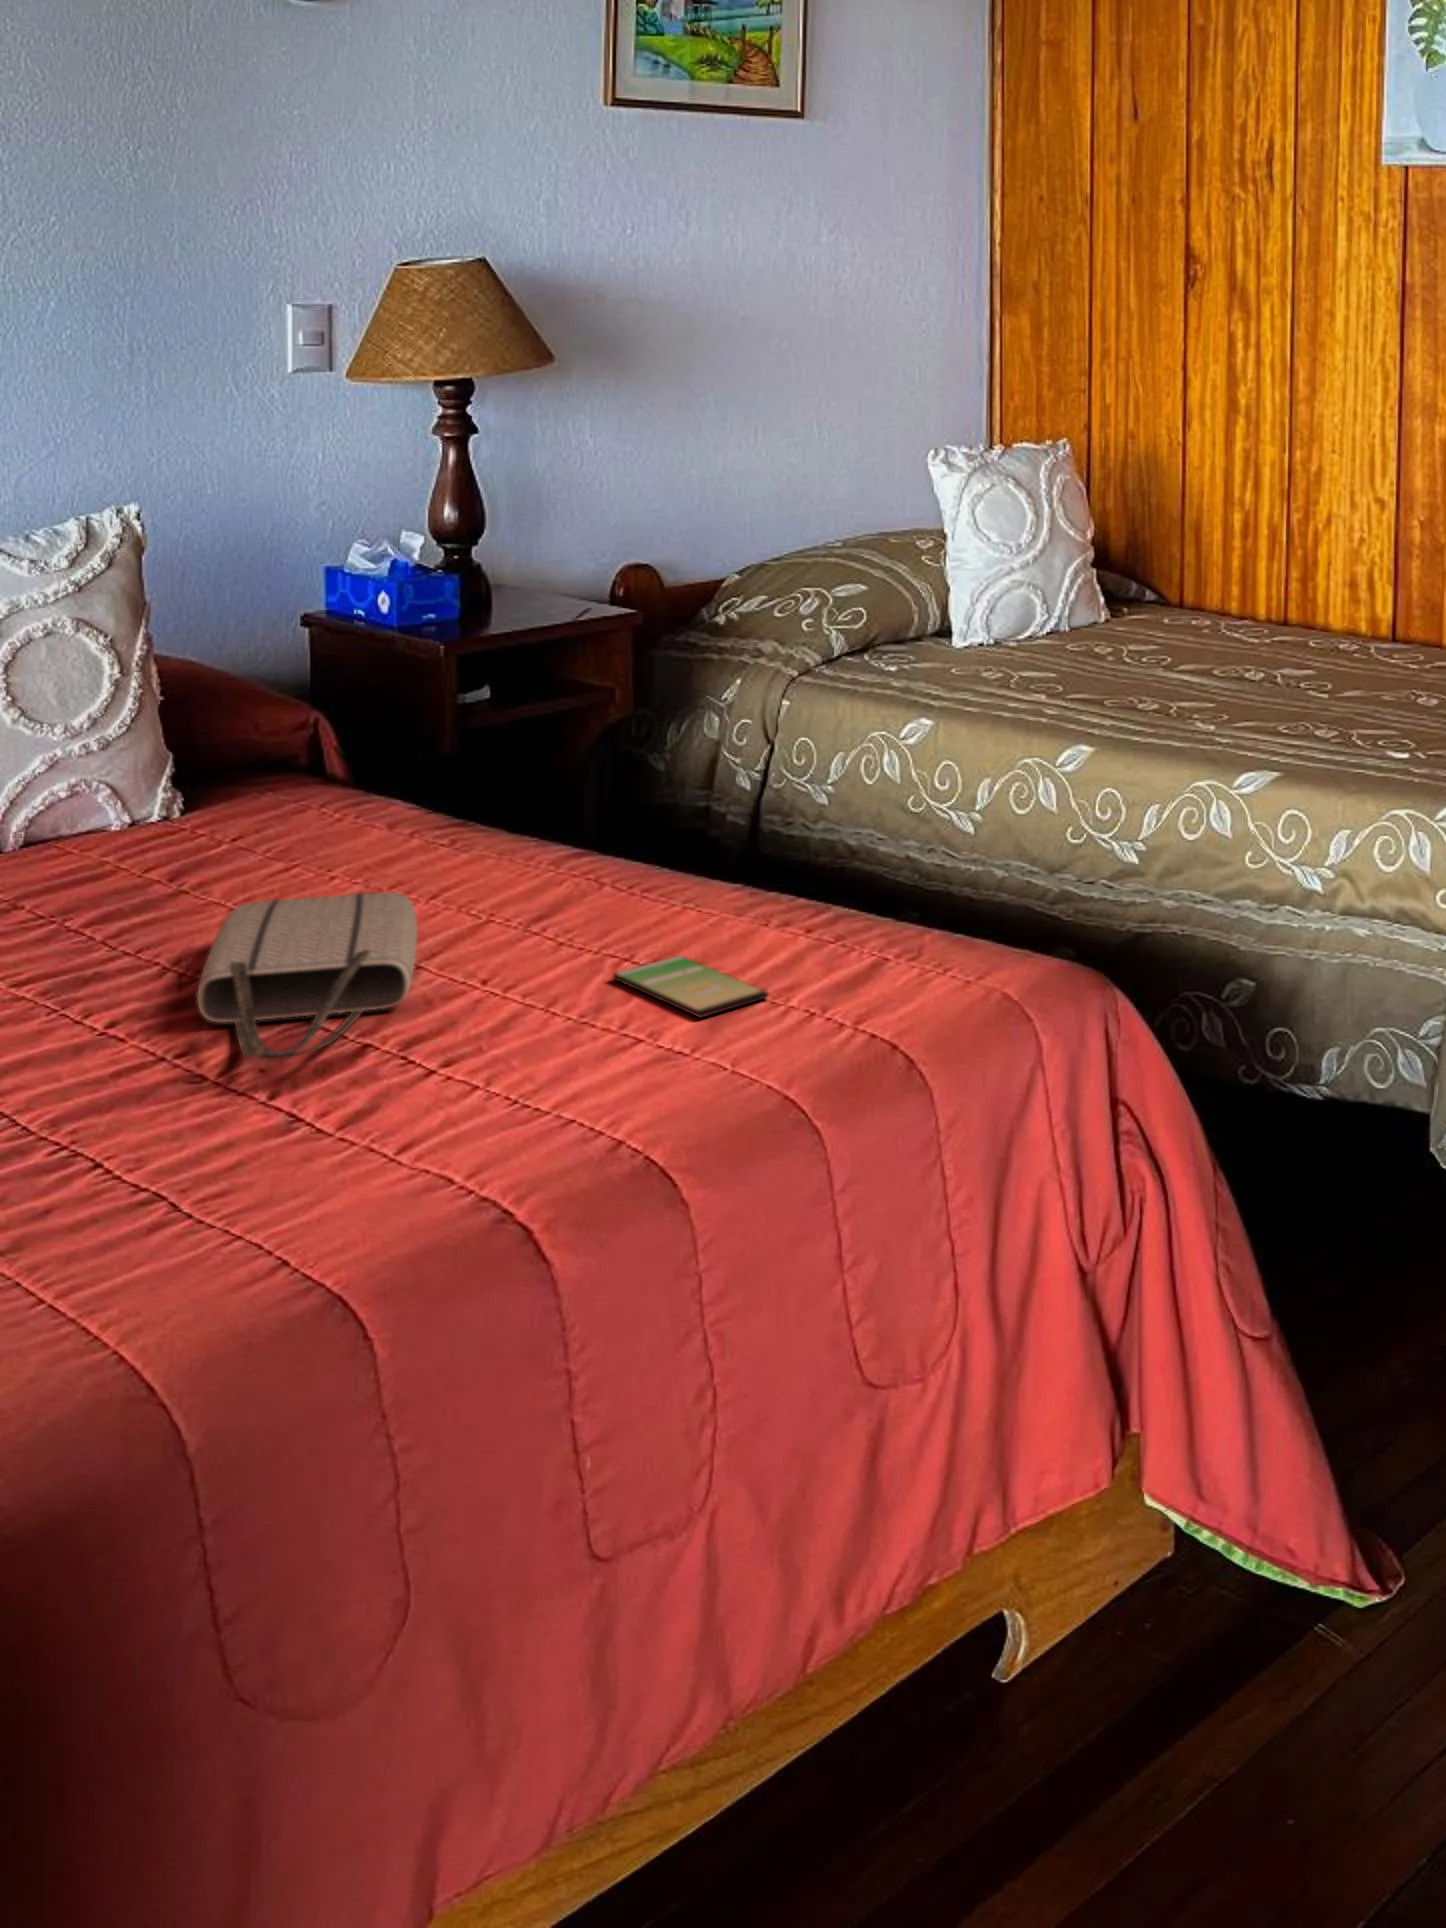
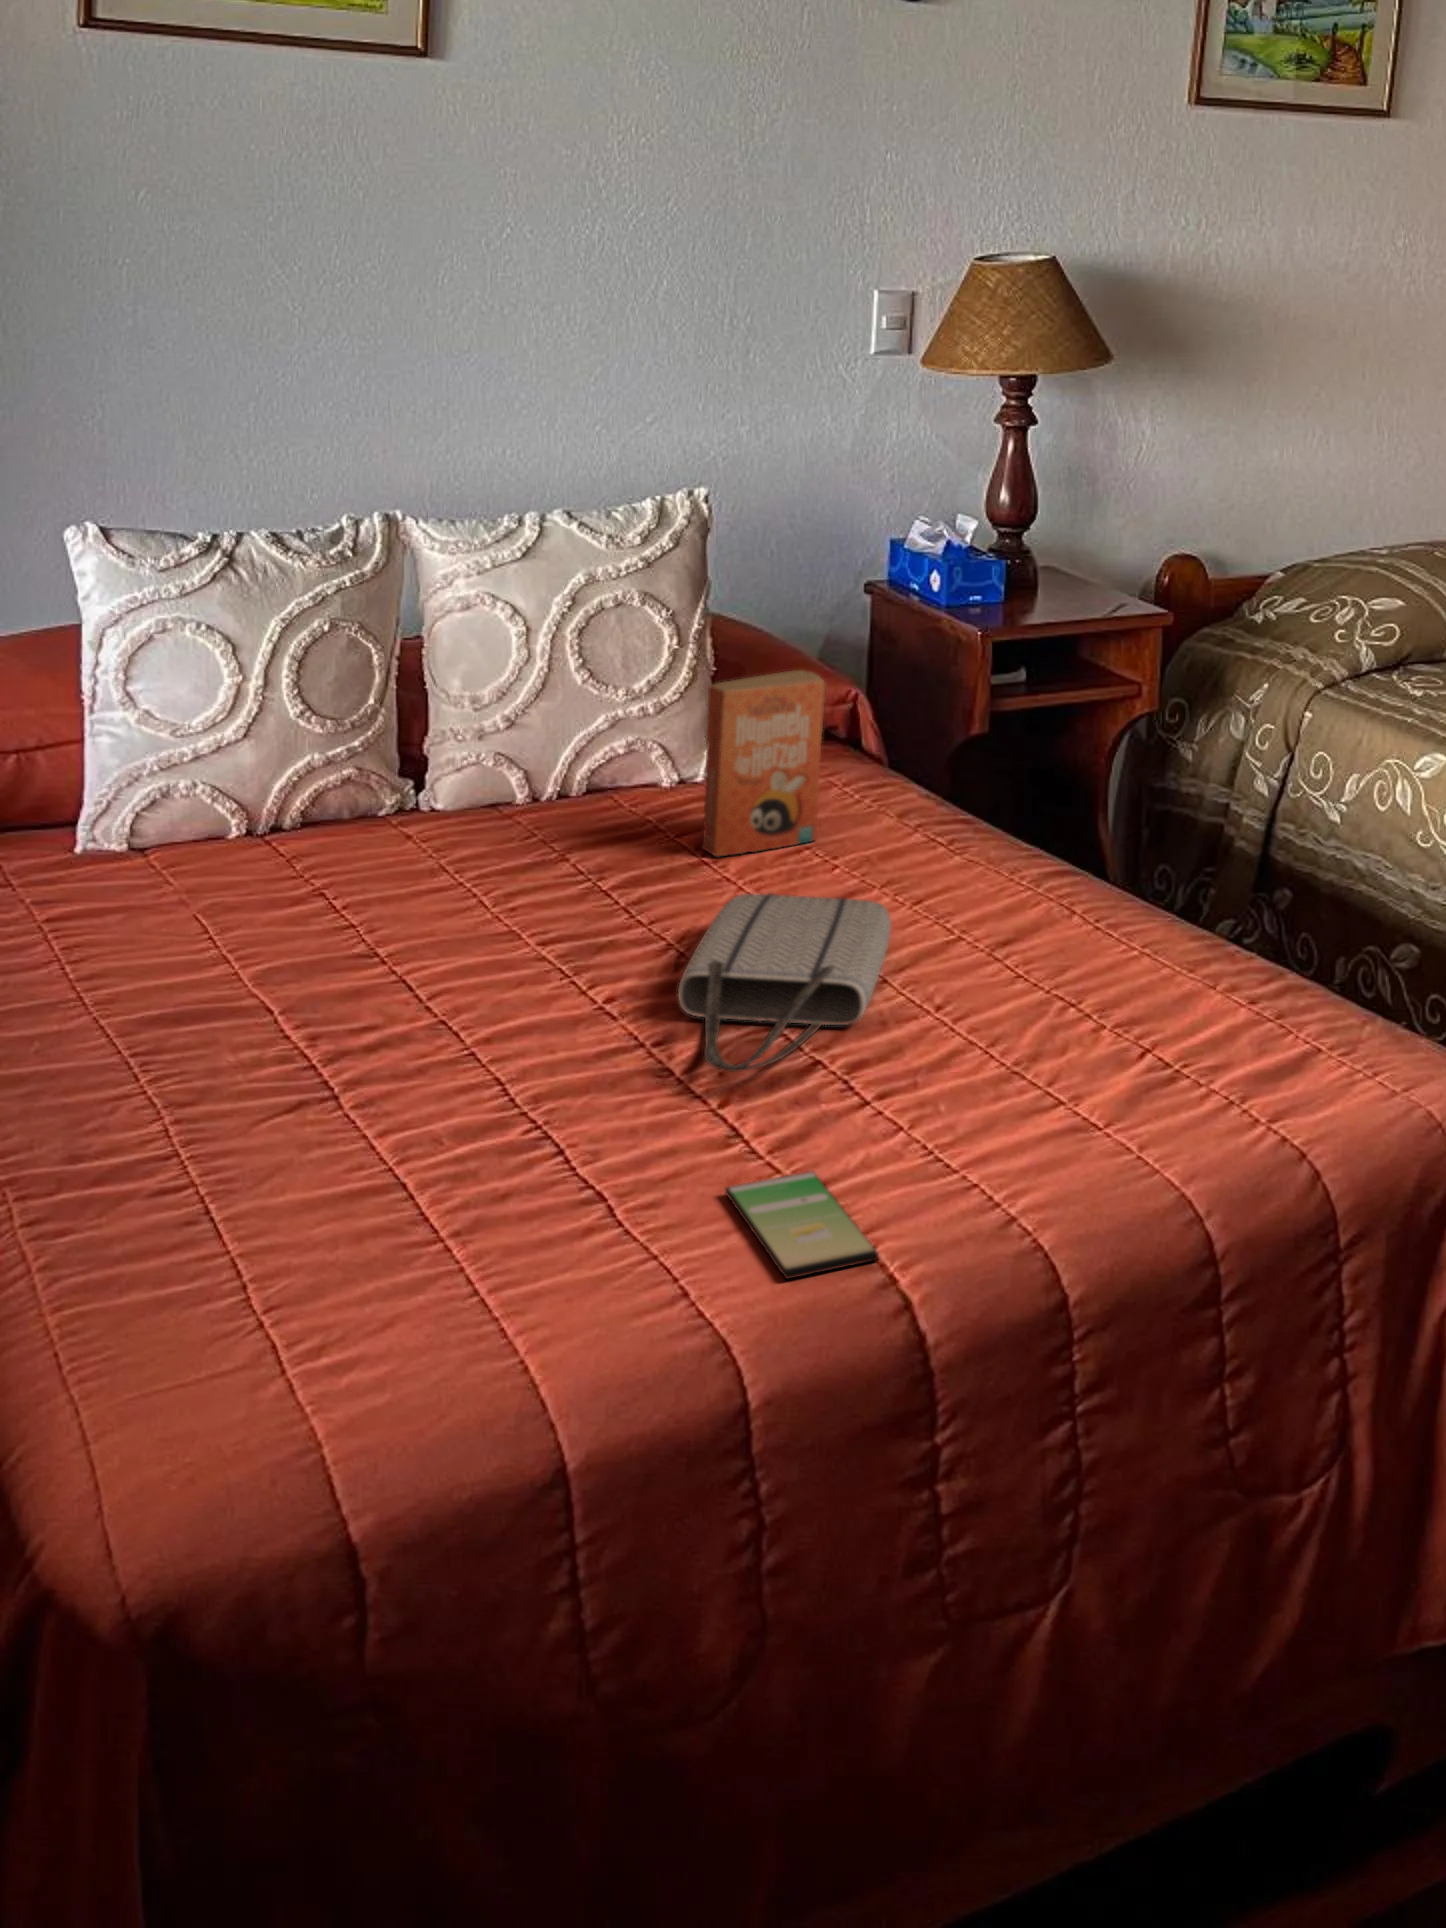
paperback book: none [75,677,400,914] -> present [702,670,826,857]
smartphone: present [613,956,768,1018] -> present [725,1171,879,1279]

